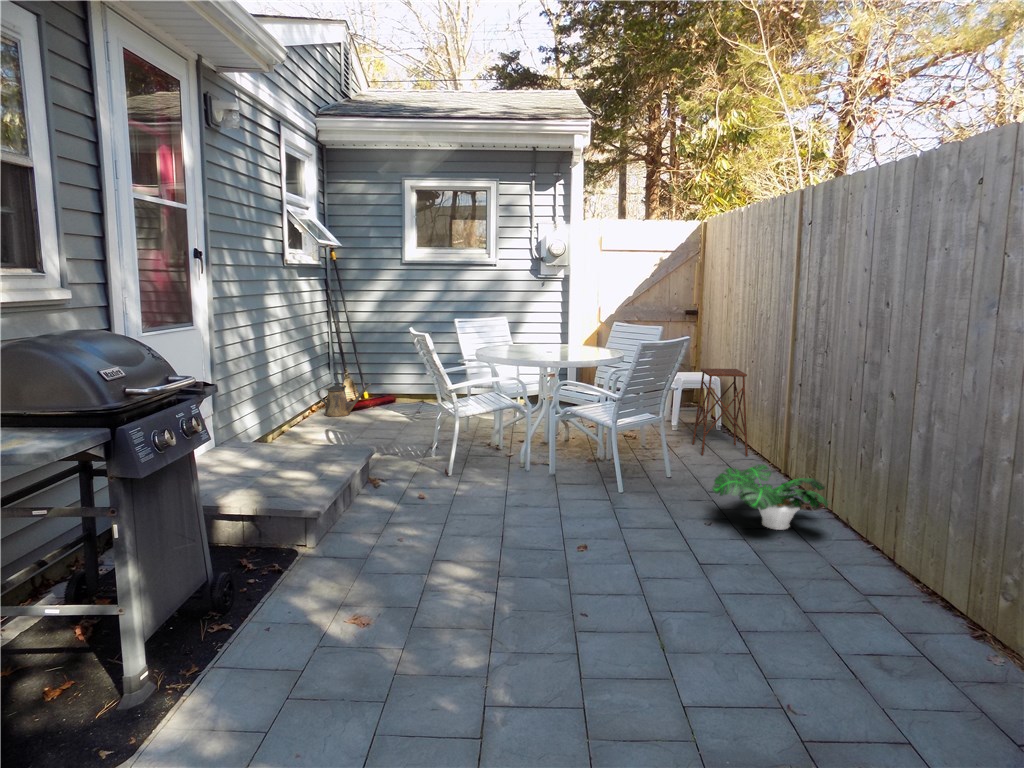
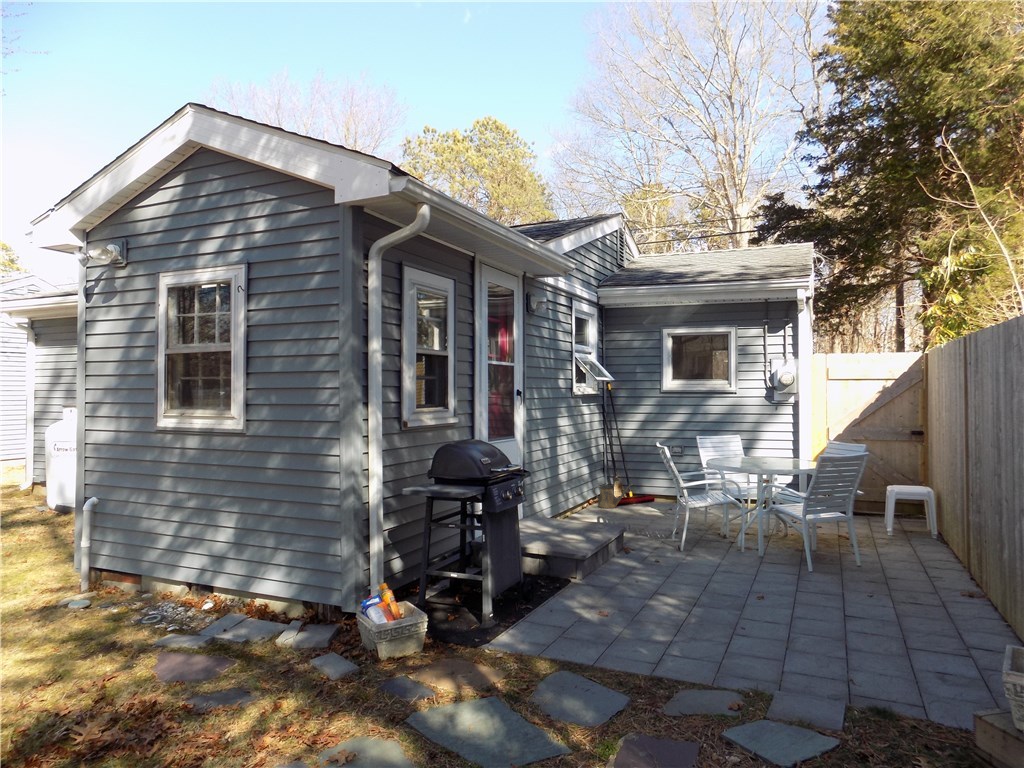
side table: present [692,369,748,456] -> none [903,480,953,559]
potted plant: present [712,464,828,530] -> none [879,556,985,608]

